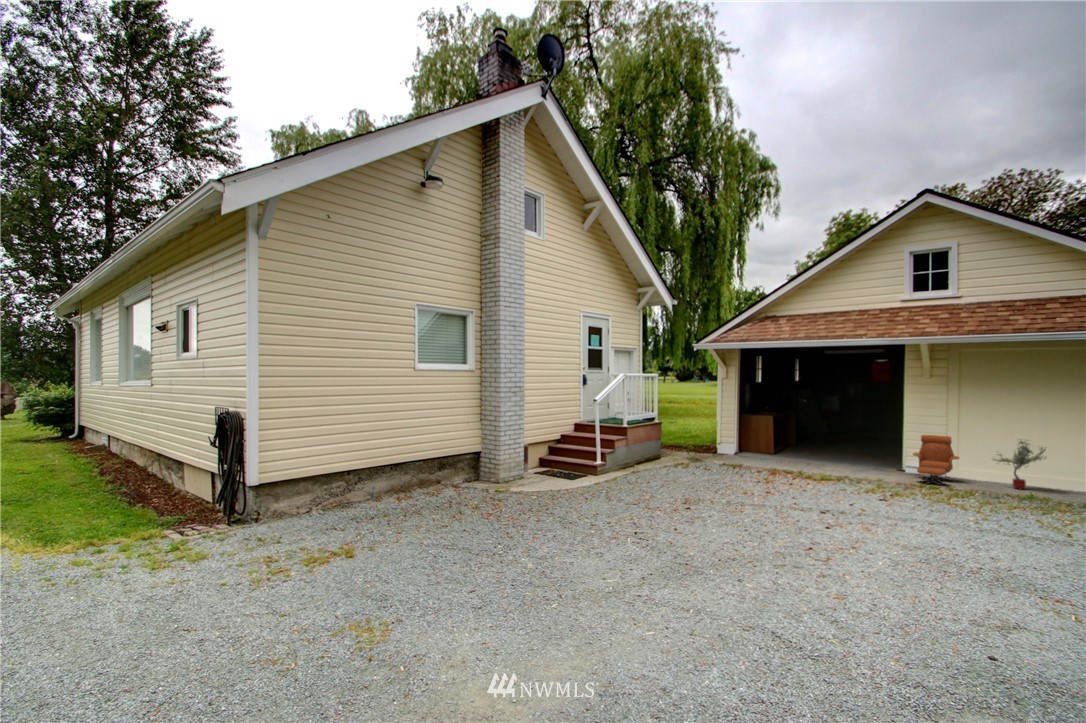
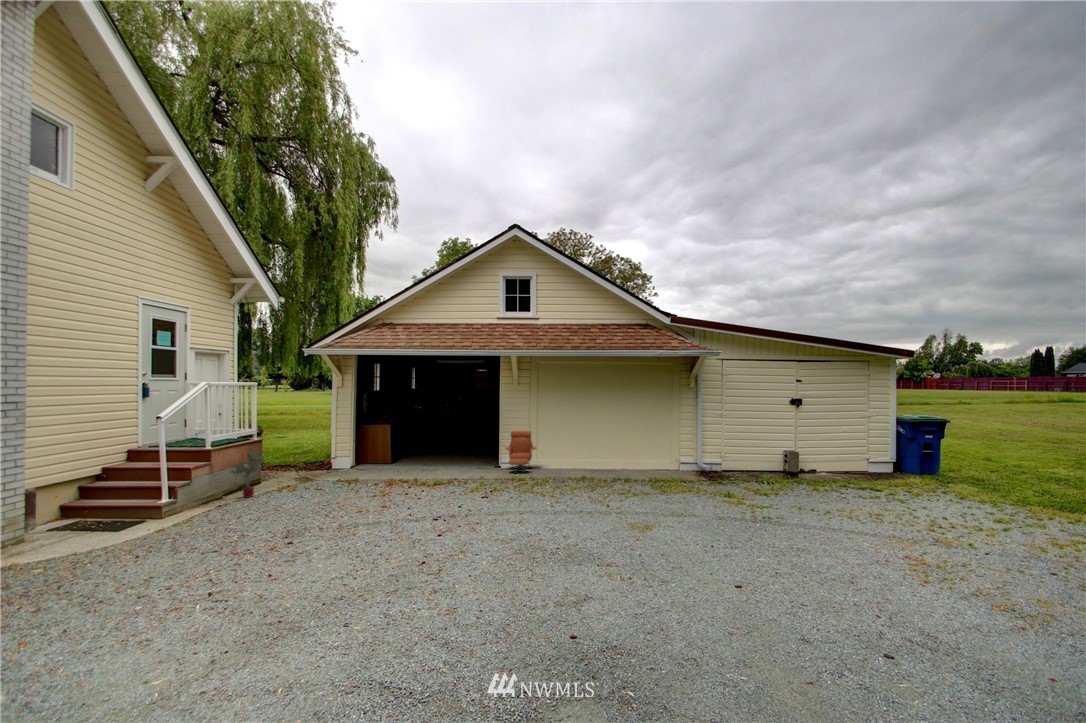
potted tree: present [995,440,1046,490] -> present [231,447,264,498]

